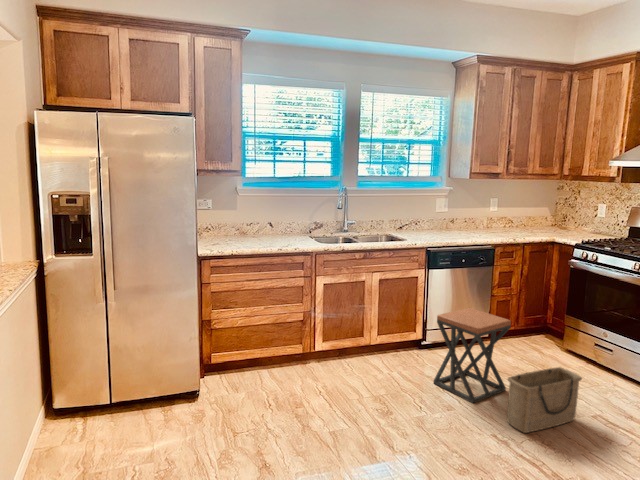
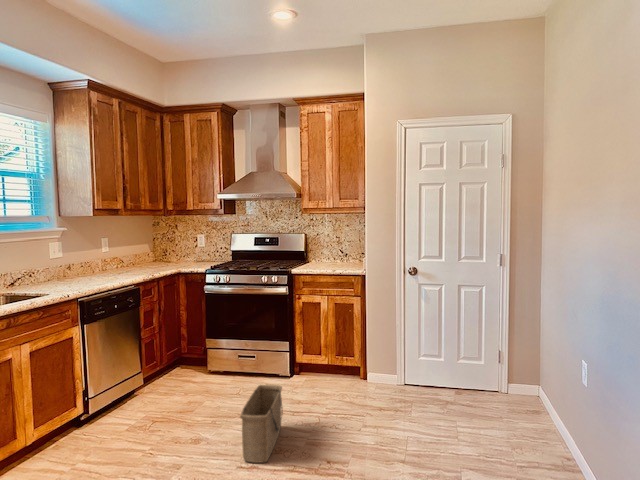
stool: present [434,308,511,403] -> none [133,358,208,466]

